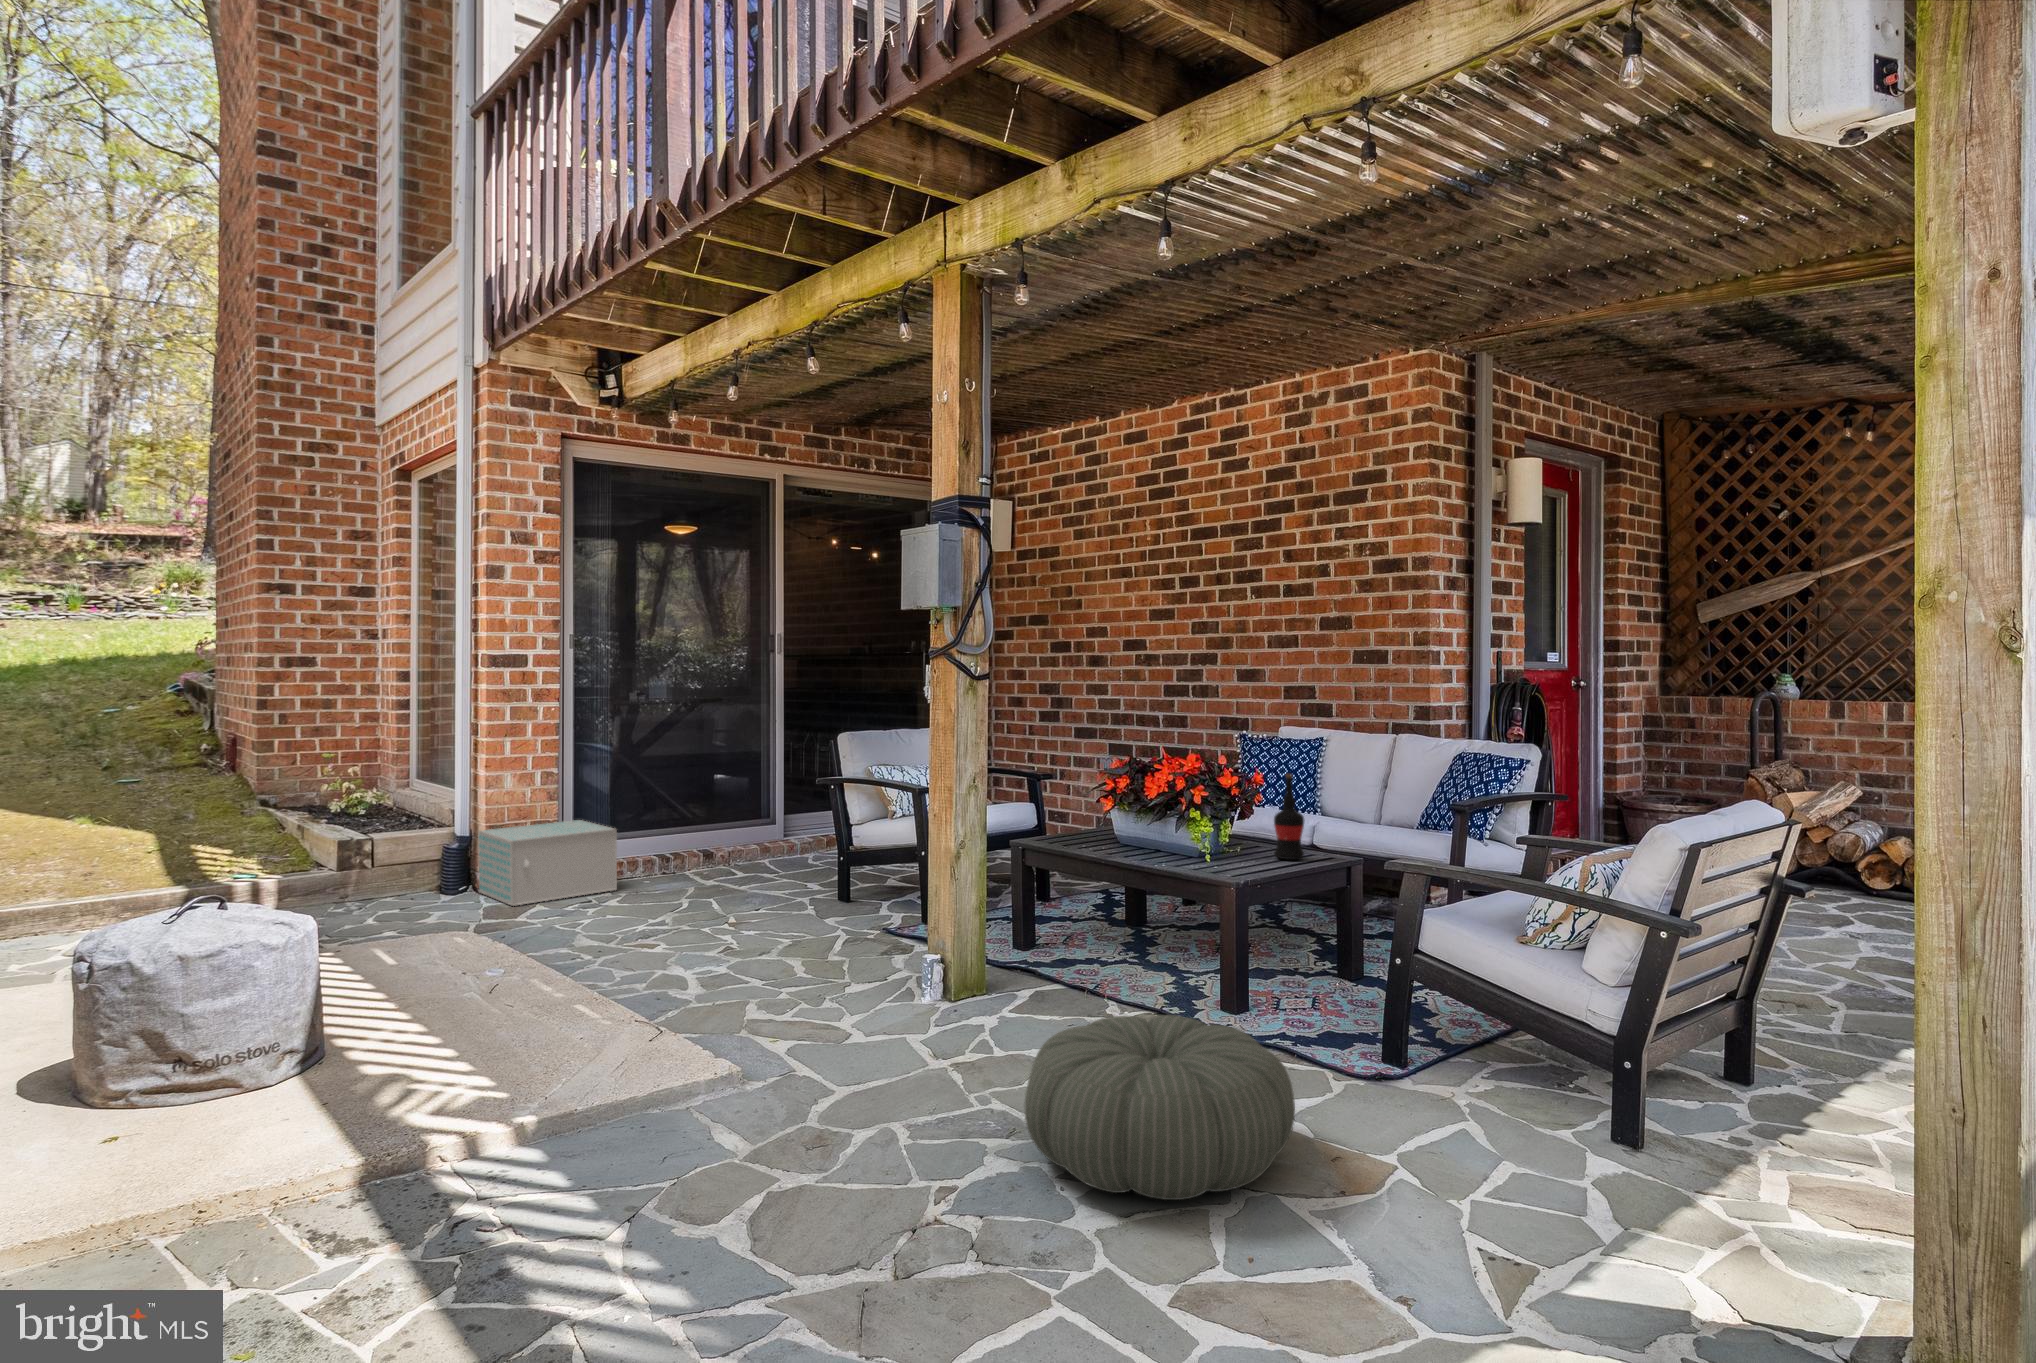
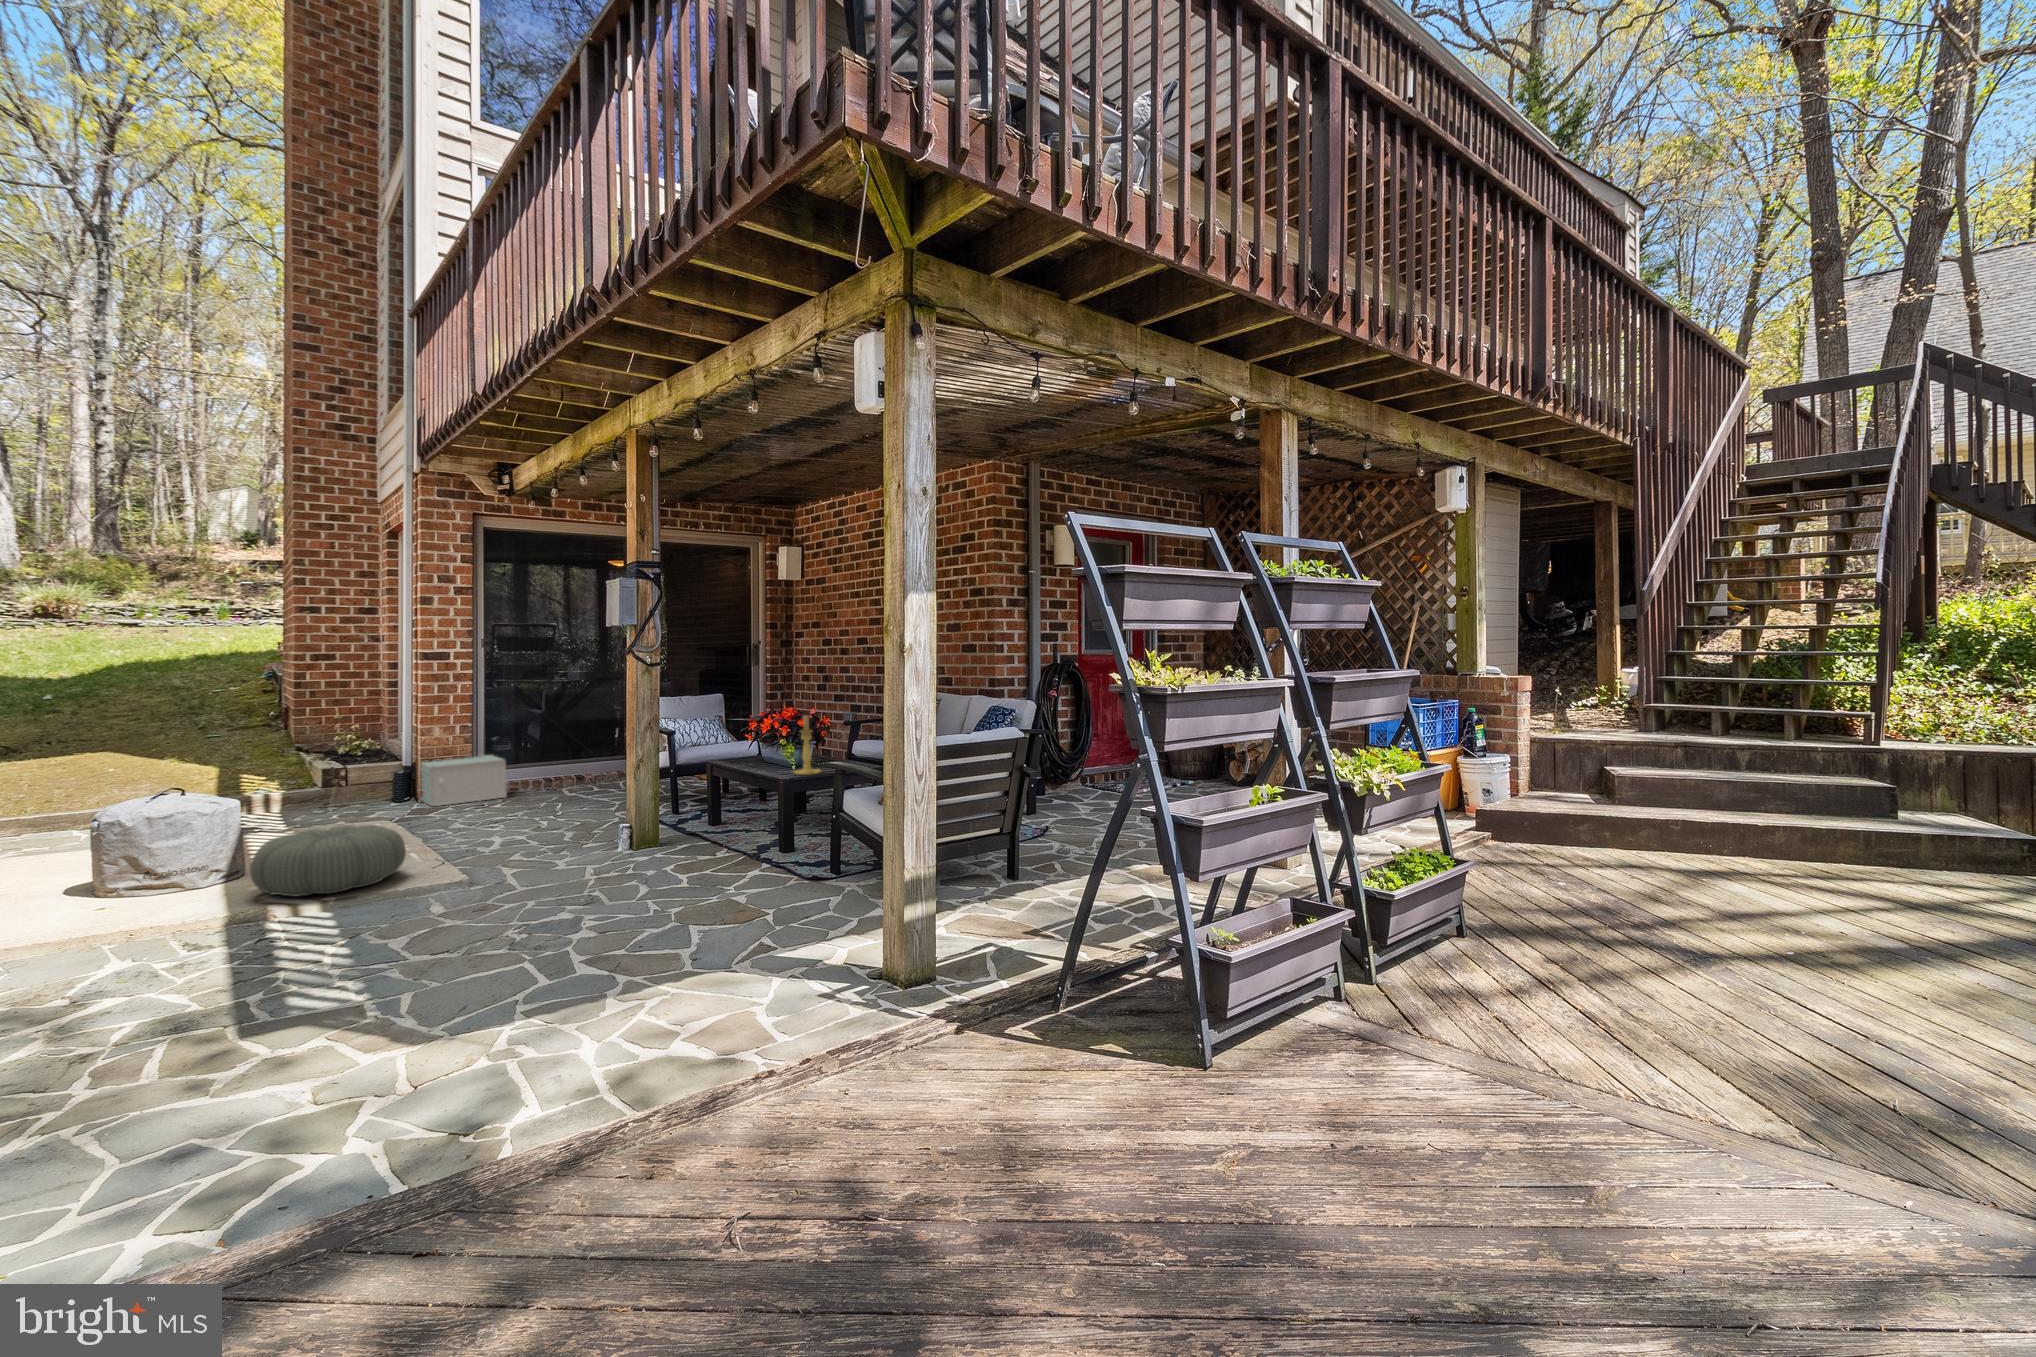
candle holder: none [1212,762,1262,868] -> present [794,715,821,775]
wine bottle: present [1274,774,1304,860] -> none [837,721,855,770]
pouf: present [1024,1015,1295,1200] -> present [250,825,406,897]

